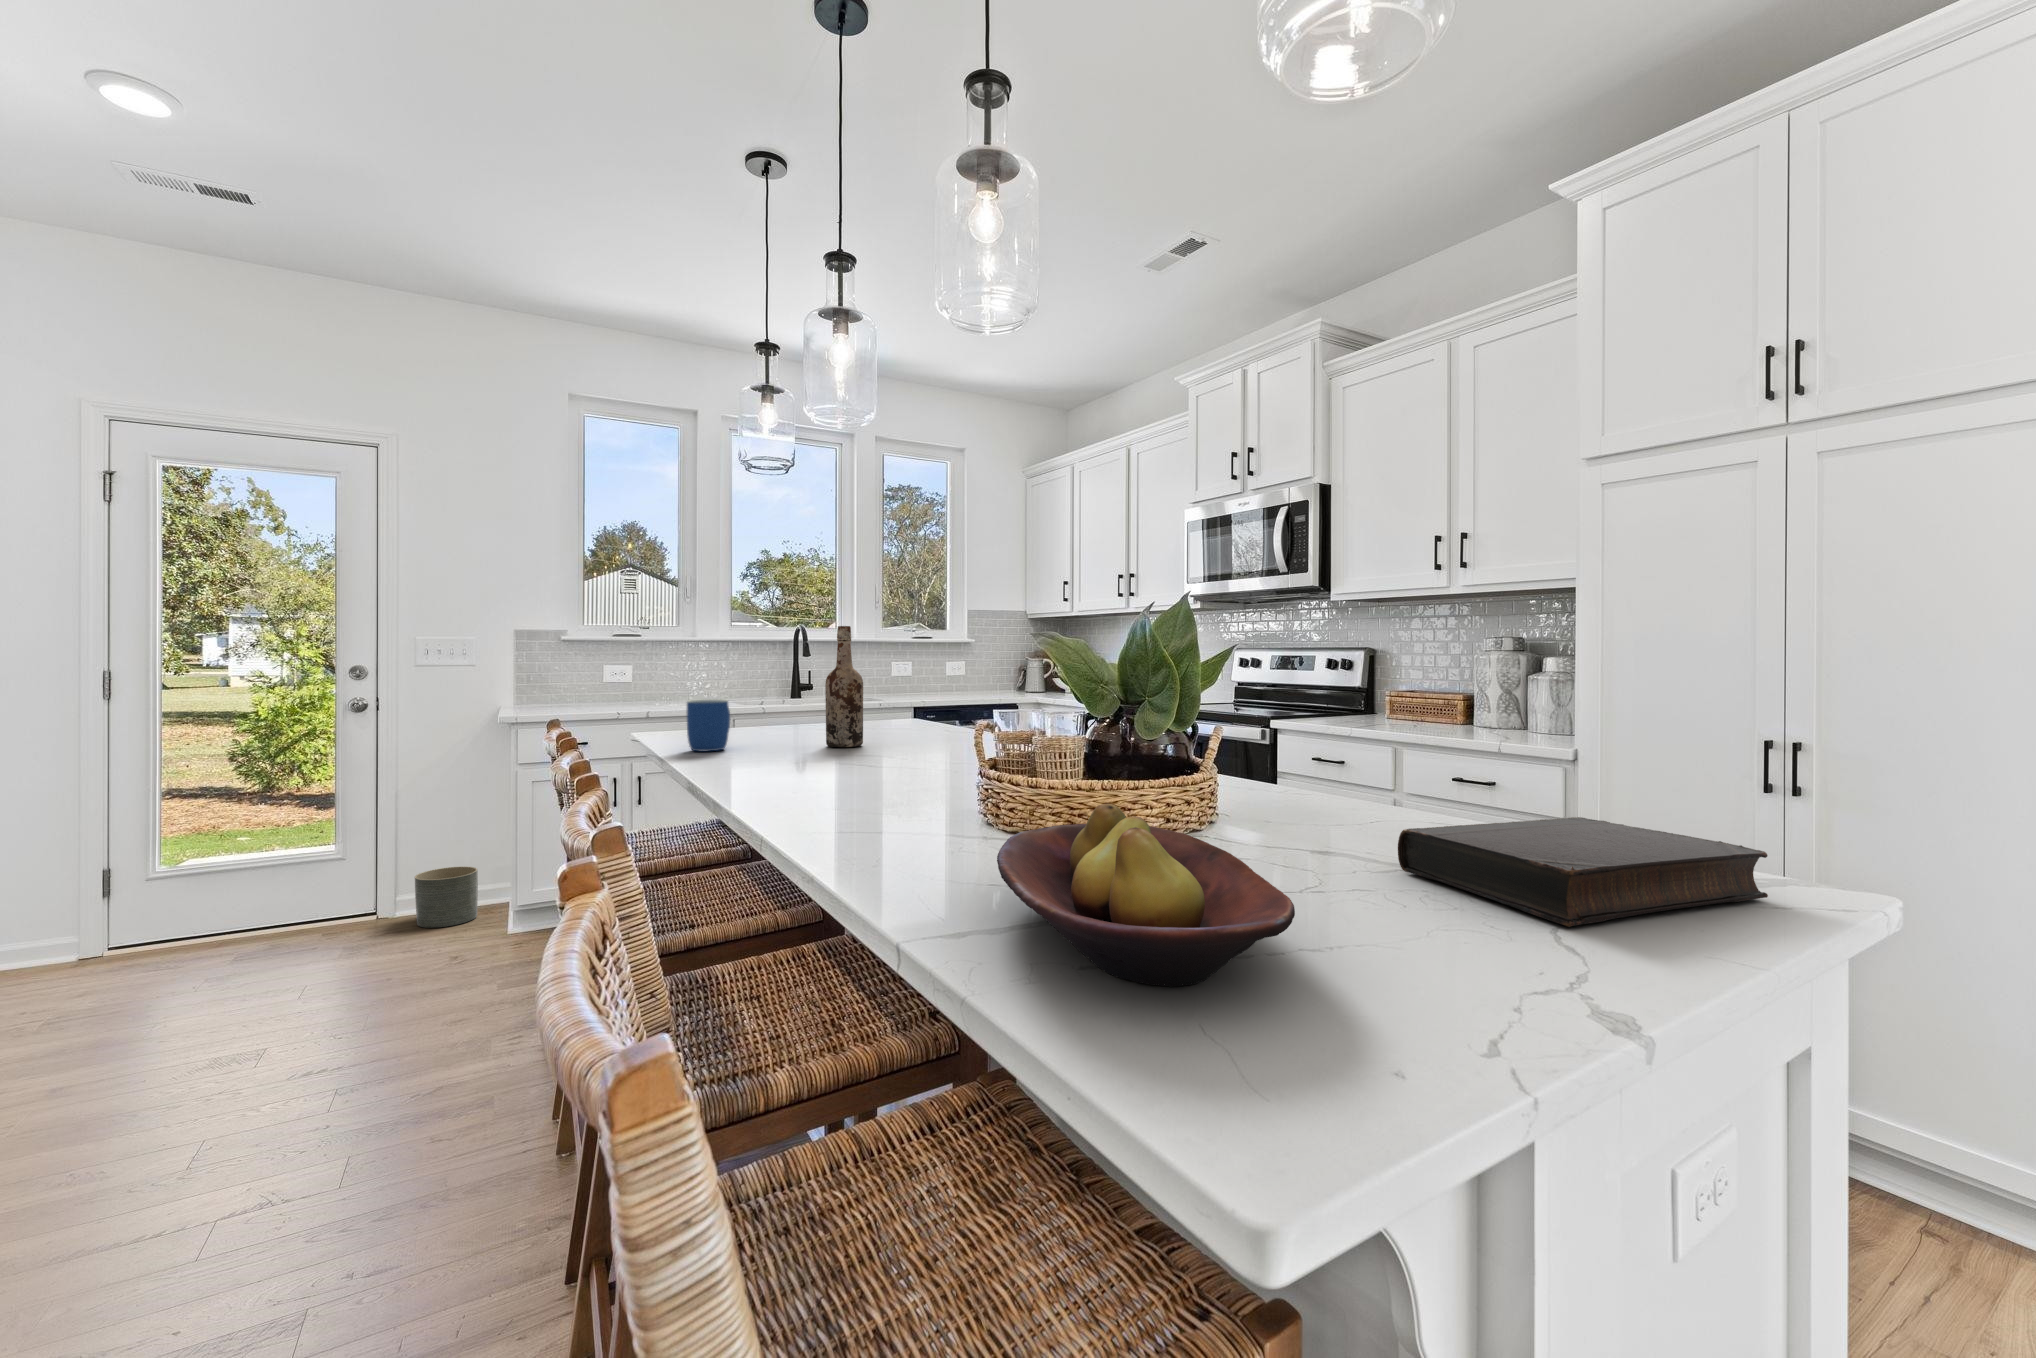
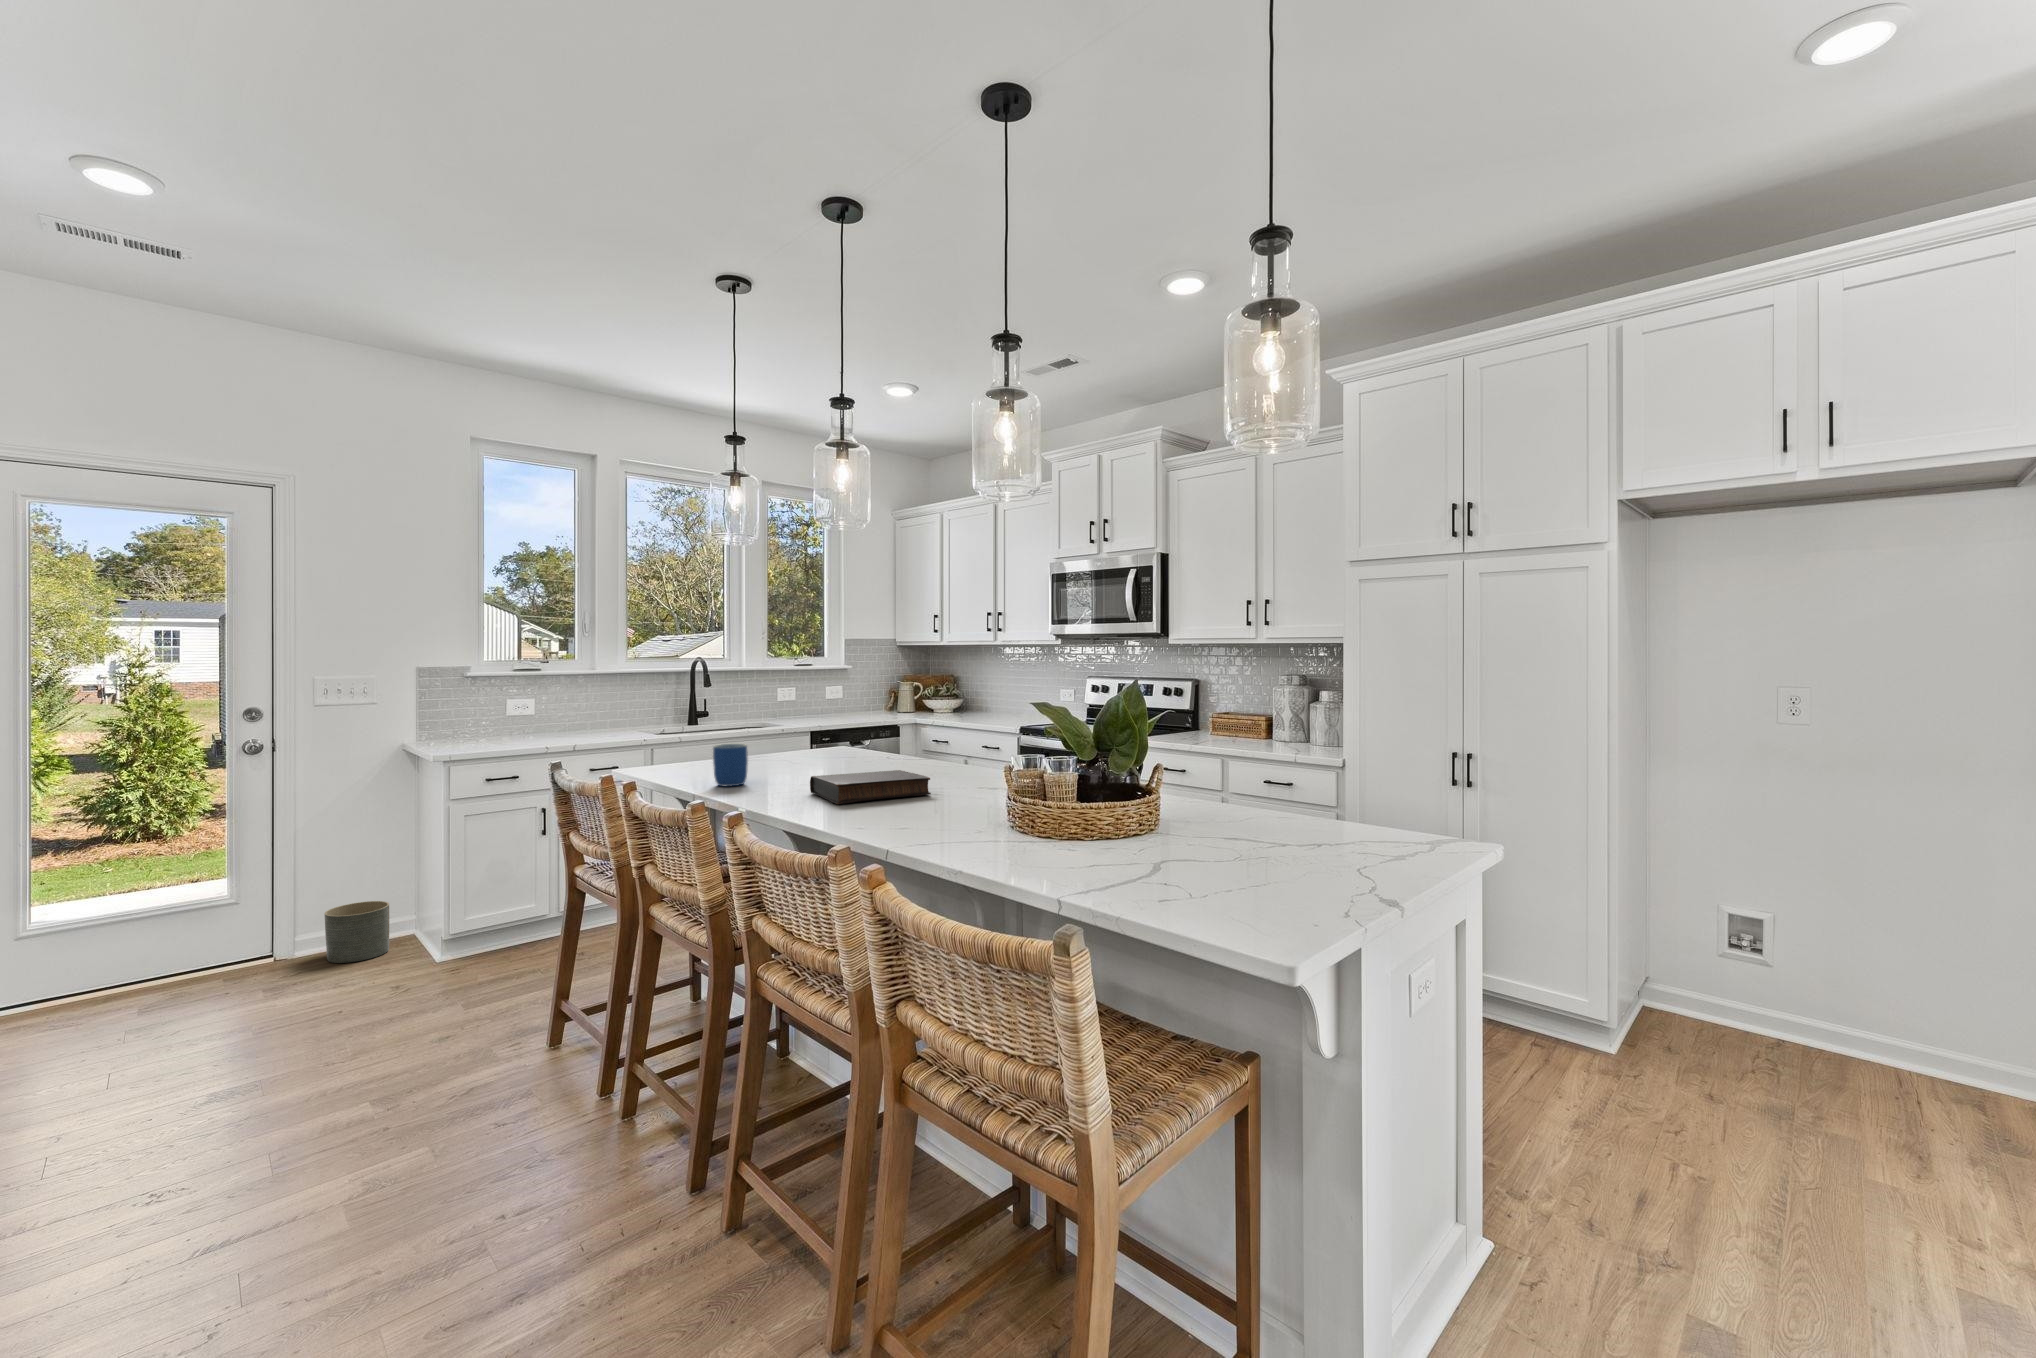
wine bottle: present [825,626,863,747] -> none [821,683,850,778]
fruit bowl: present [997,804,1295,986] -> none [1087,818,1260,903]
book: present [1398,817,1768,927] -> present [810,770,931,804]

